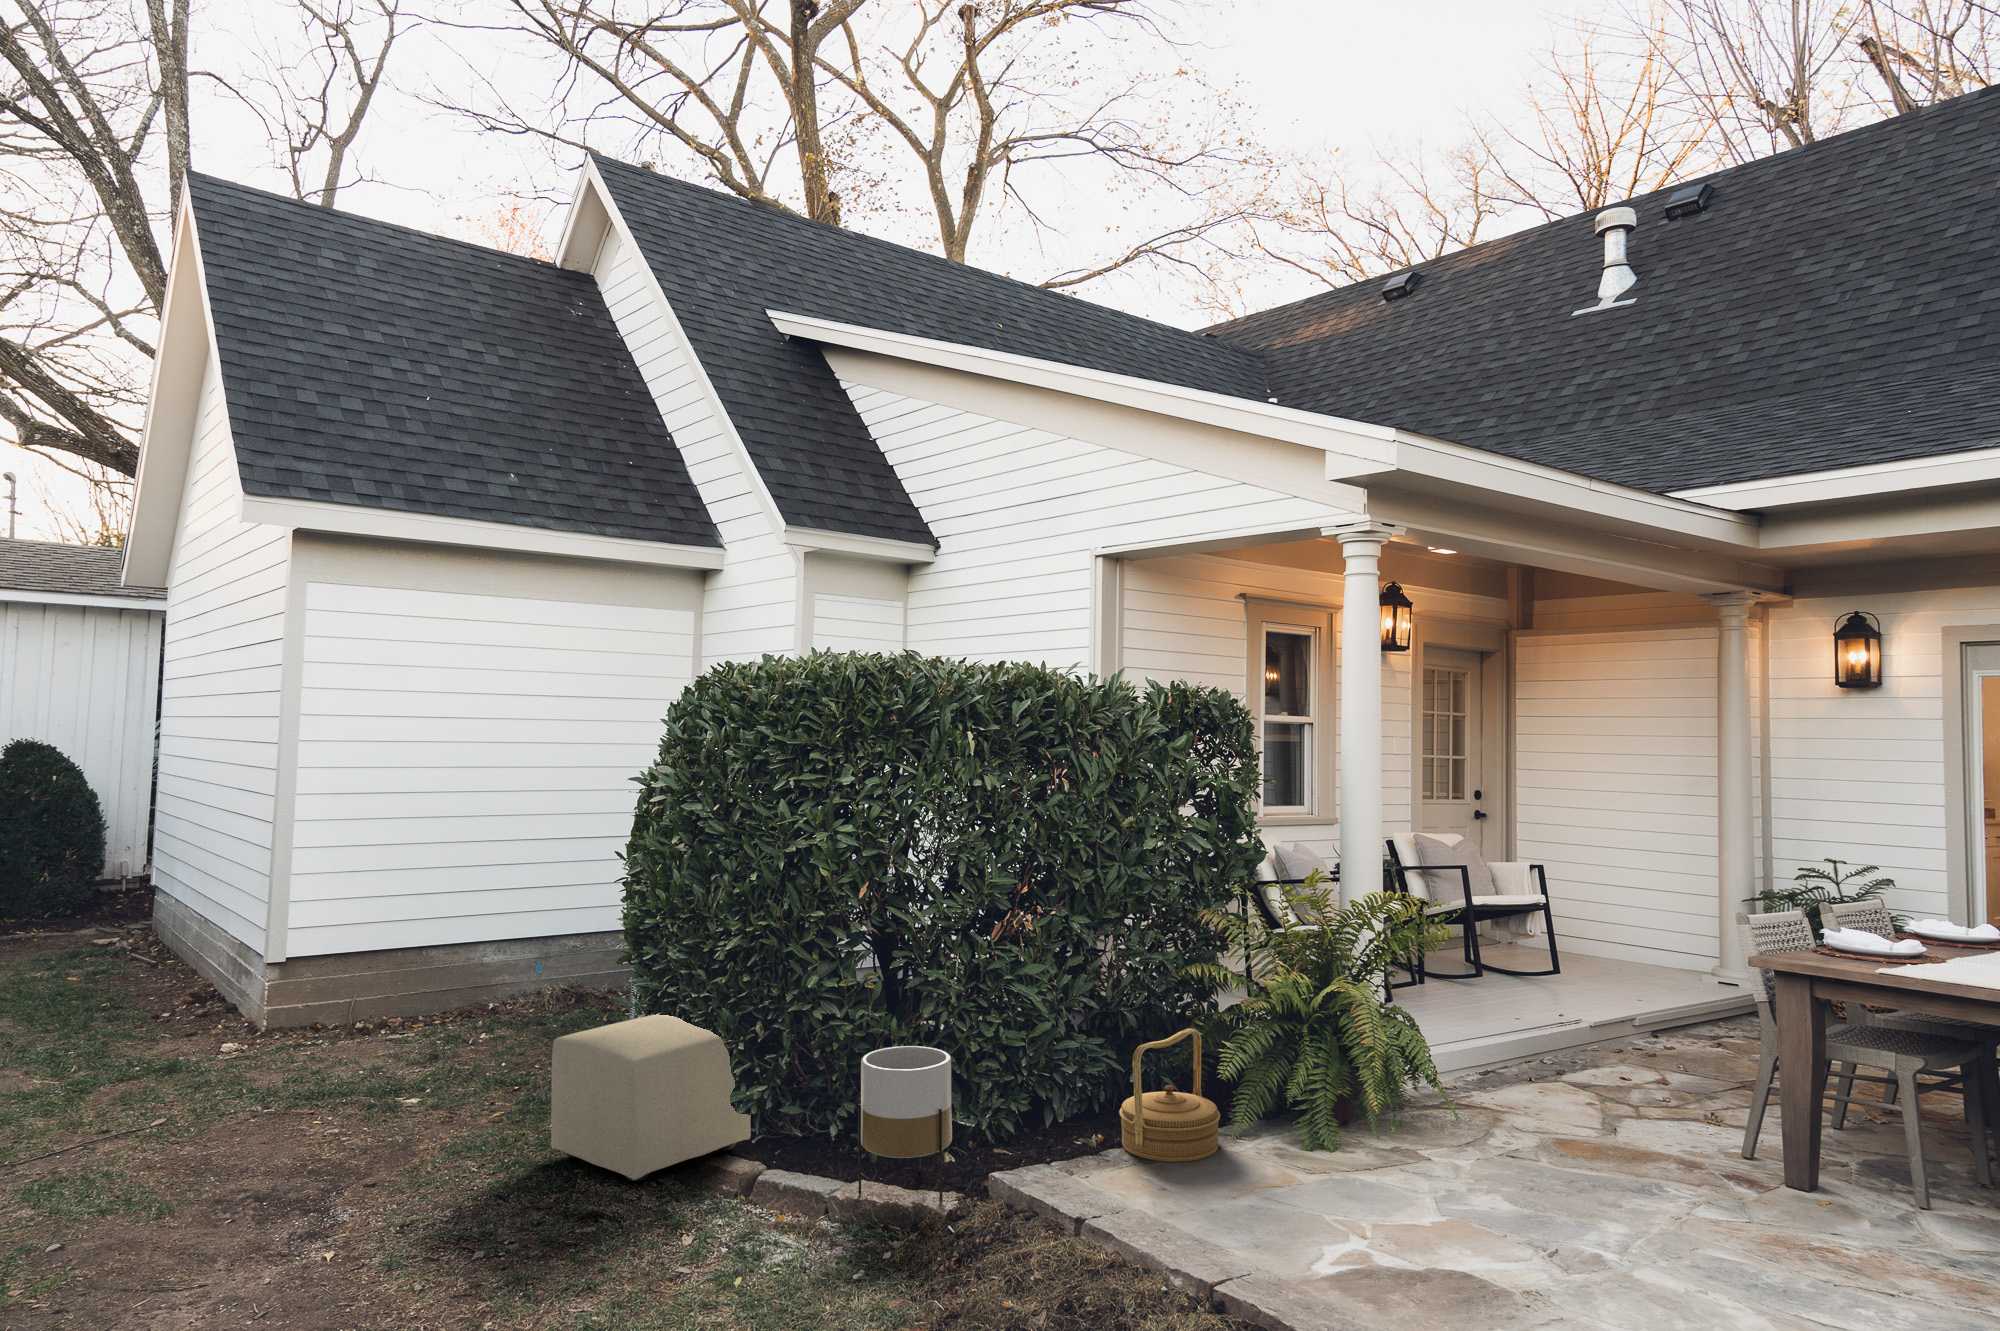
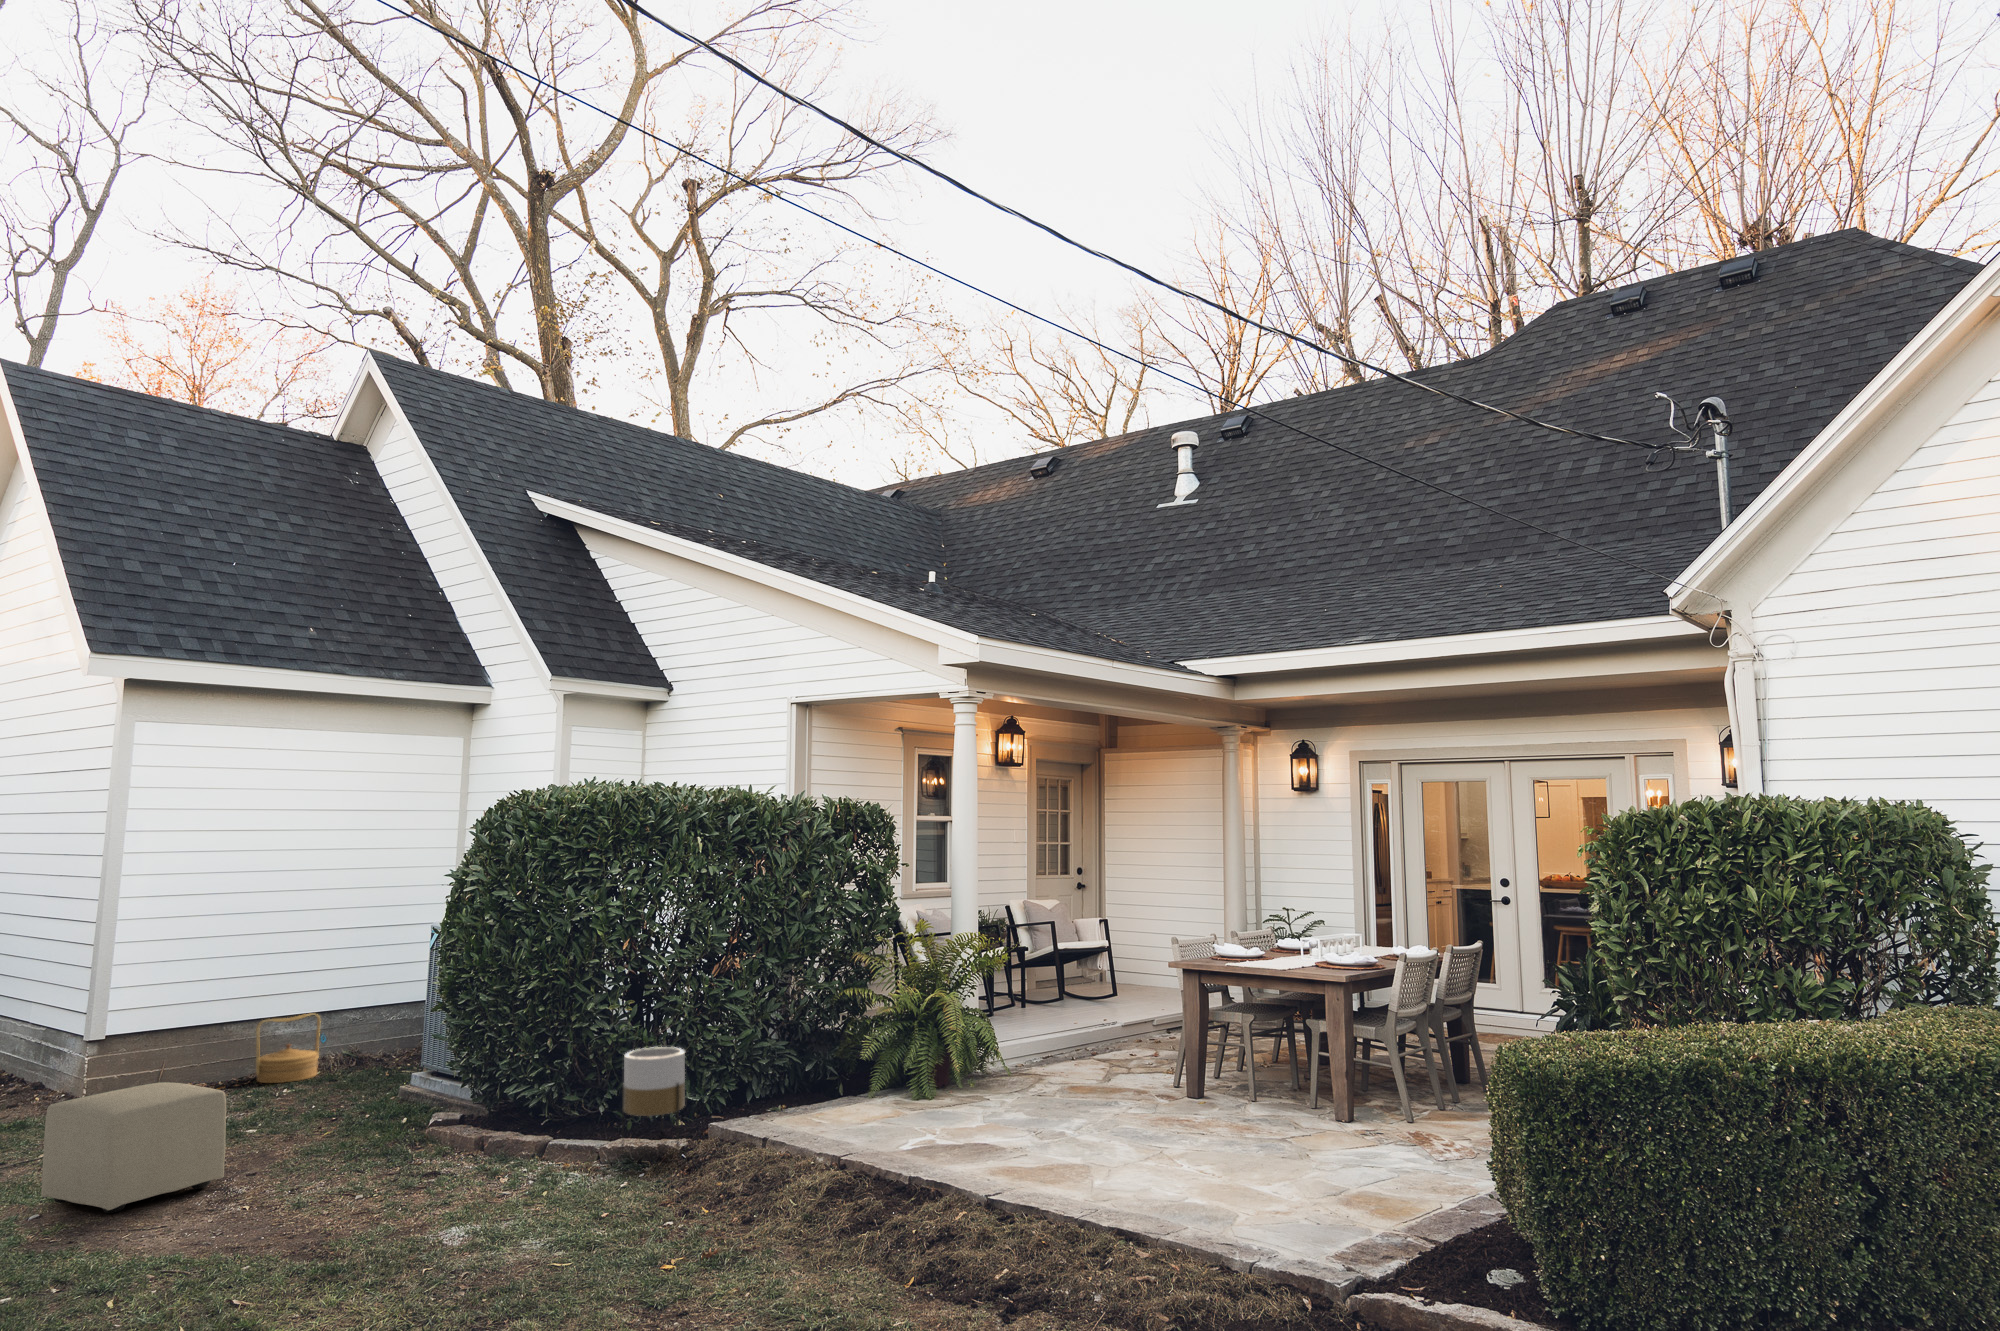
ottoman: present [551,1014,750,1181] -> present [41,1082,226,1213]
woven basket: present [1119,1028,1220,1162] -> present [256,1013,321,1083]

